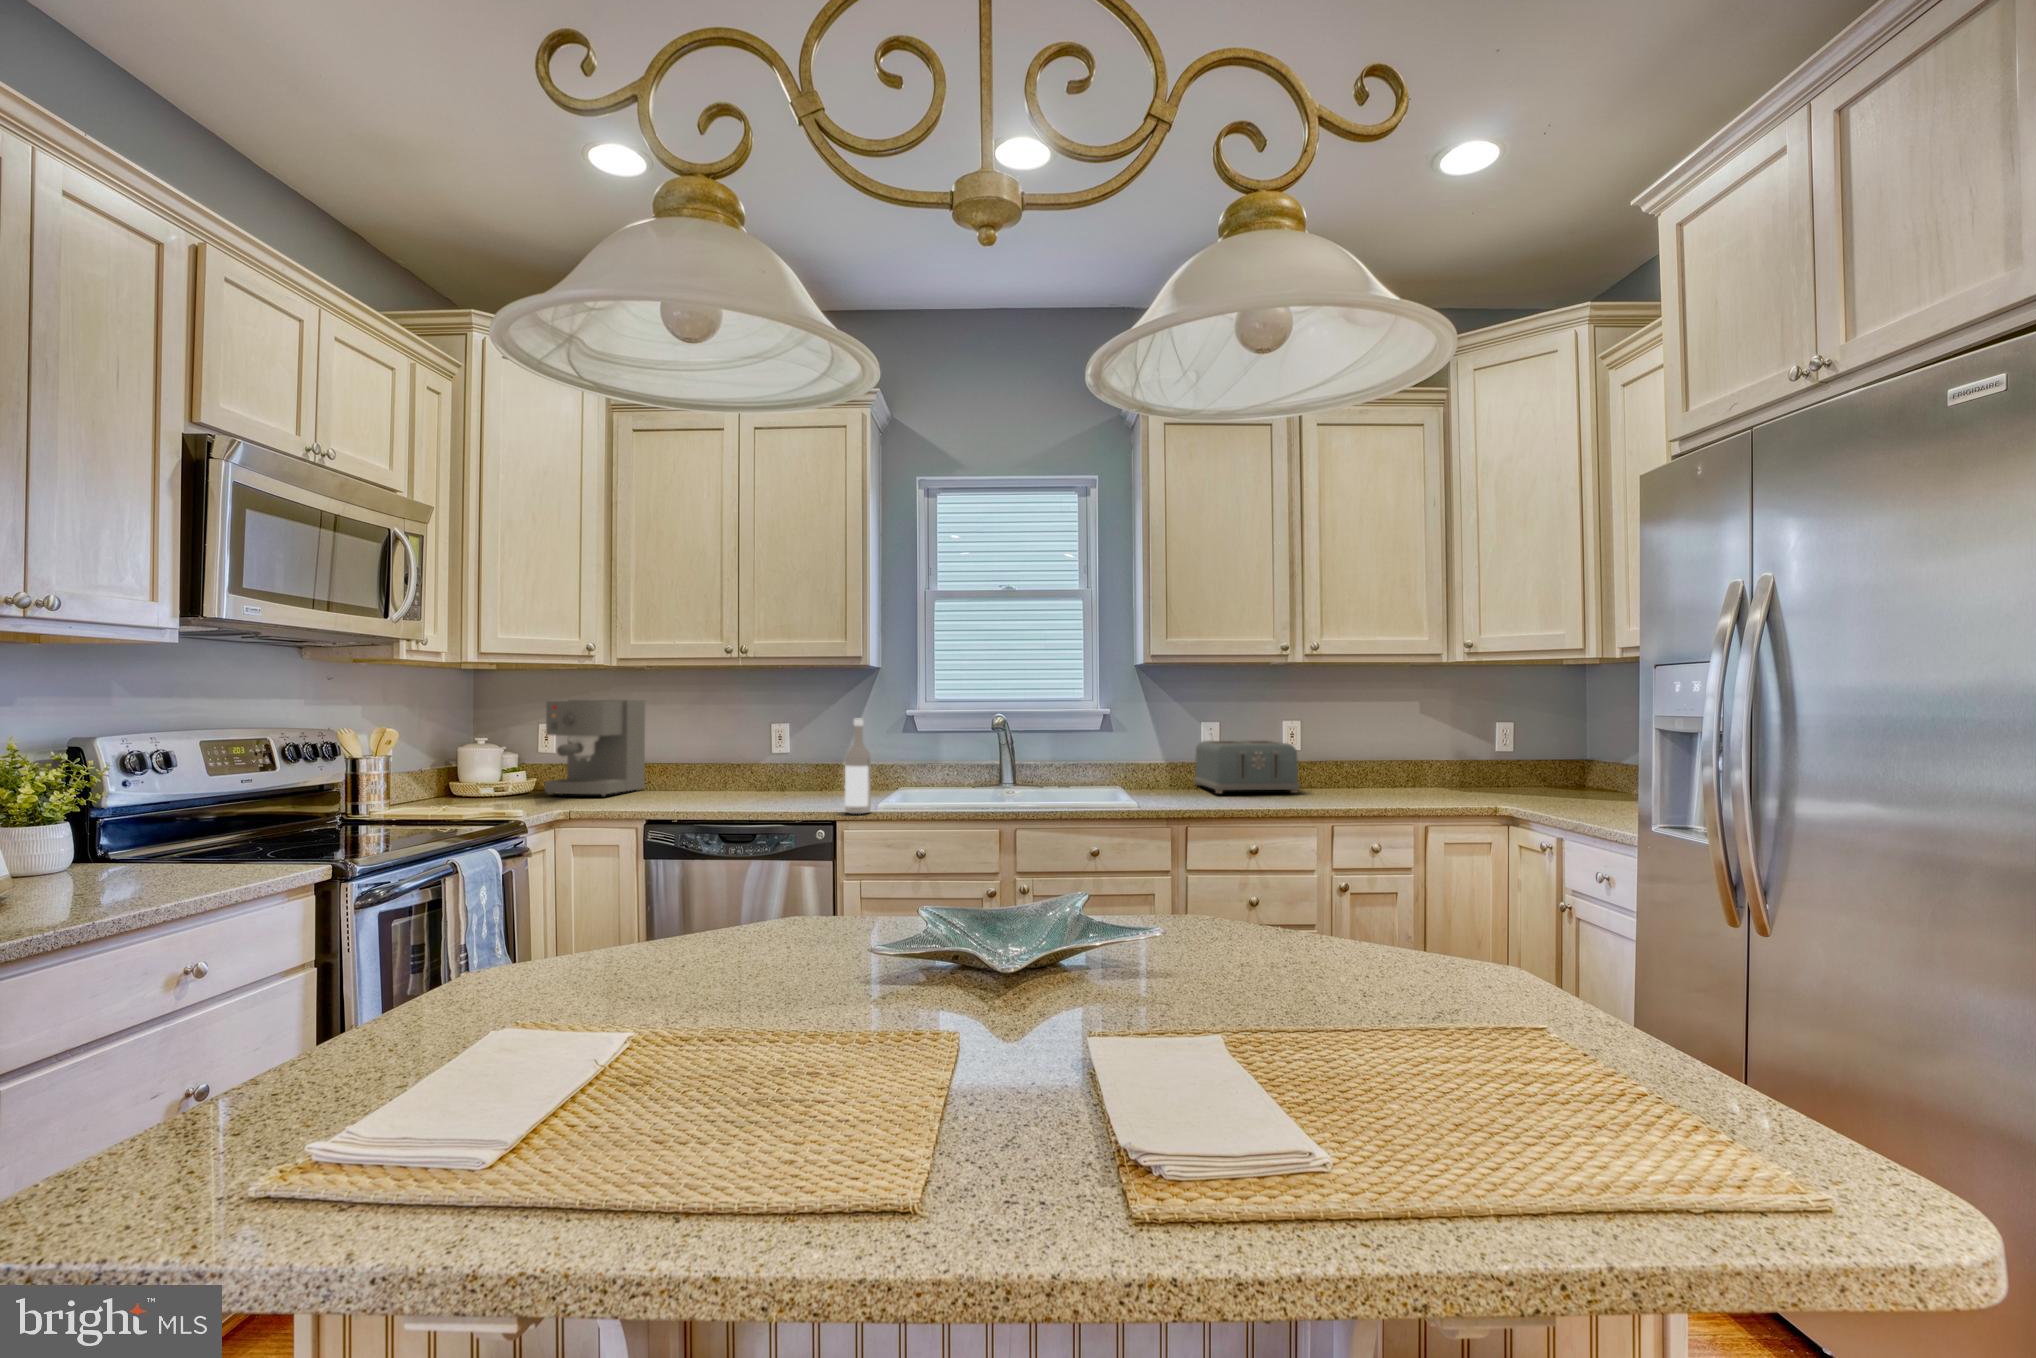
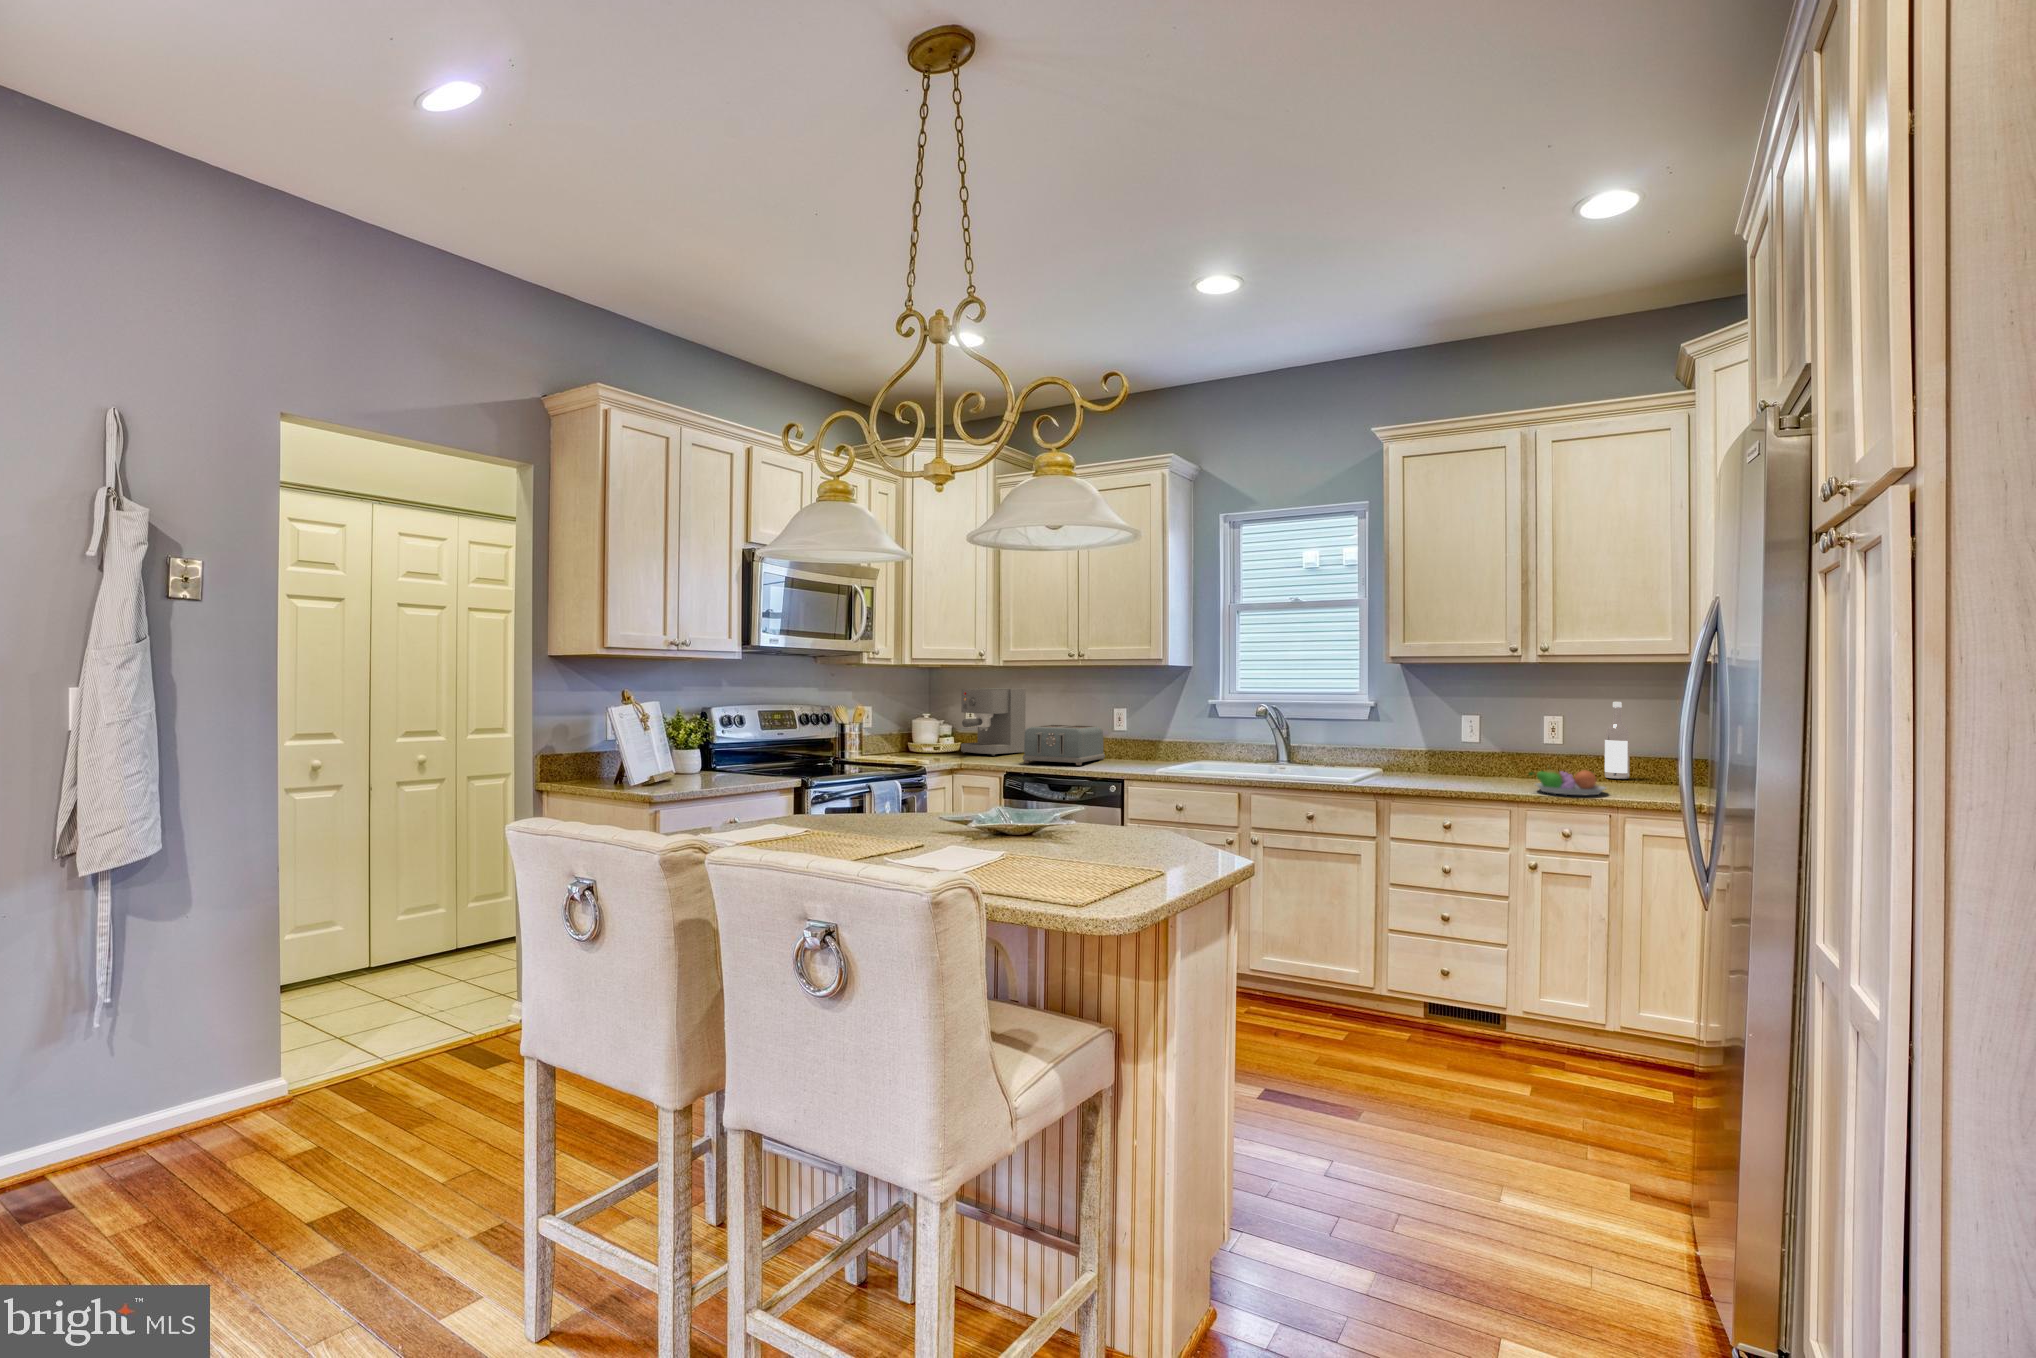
wine bottle: present [845,719,871,814] -> present [1605,702,1630,779]
toaster: present [1194,740,1300,793] -> present [1023,725,1105,765]
fruit bowl: none [1323,774,1396,805] -> present [1529,769,1606,795]

